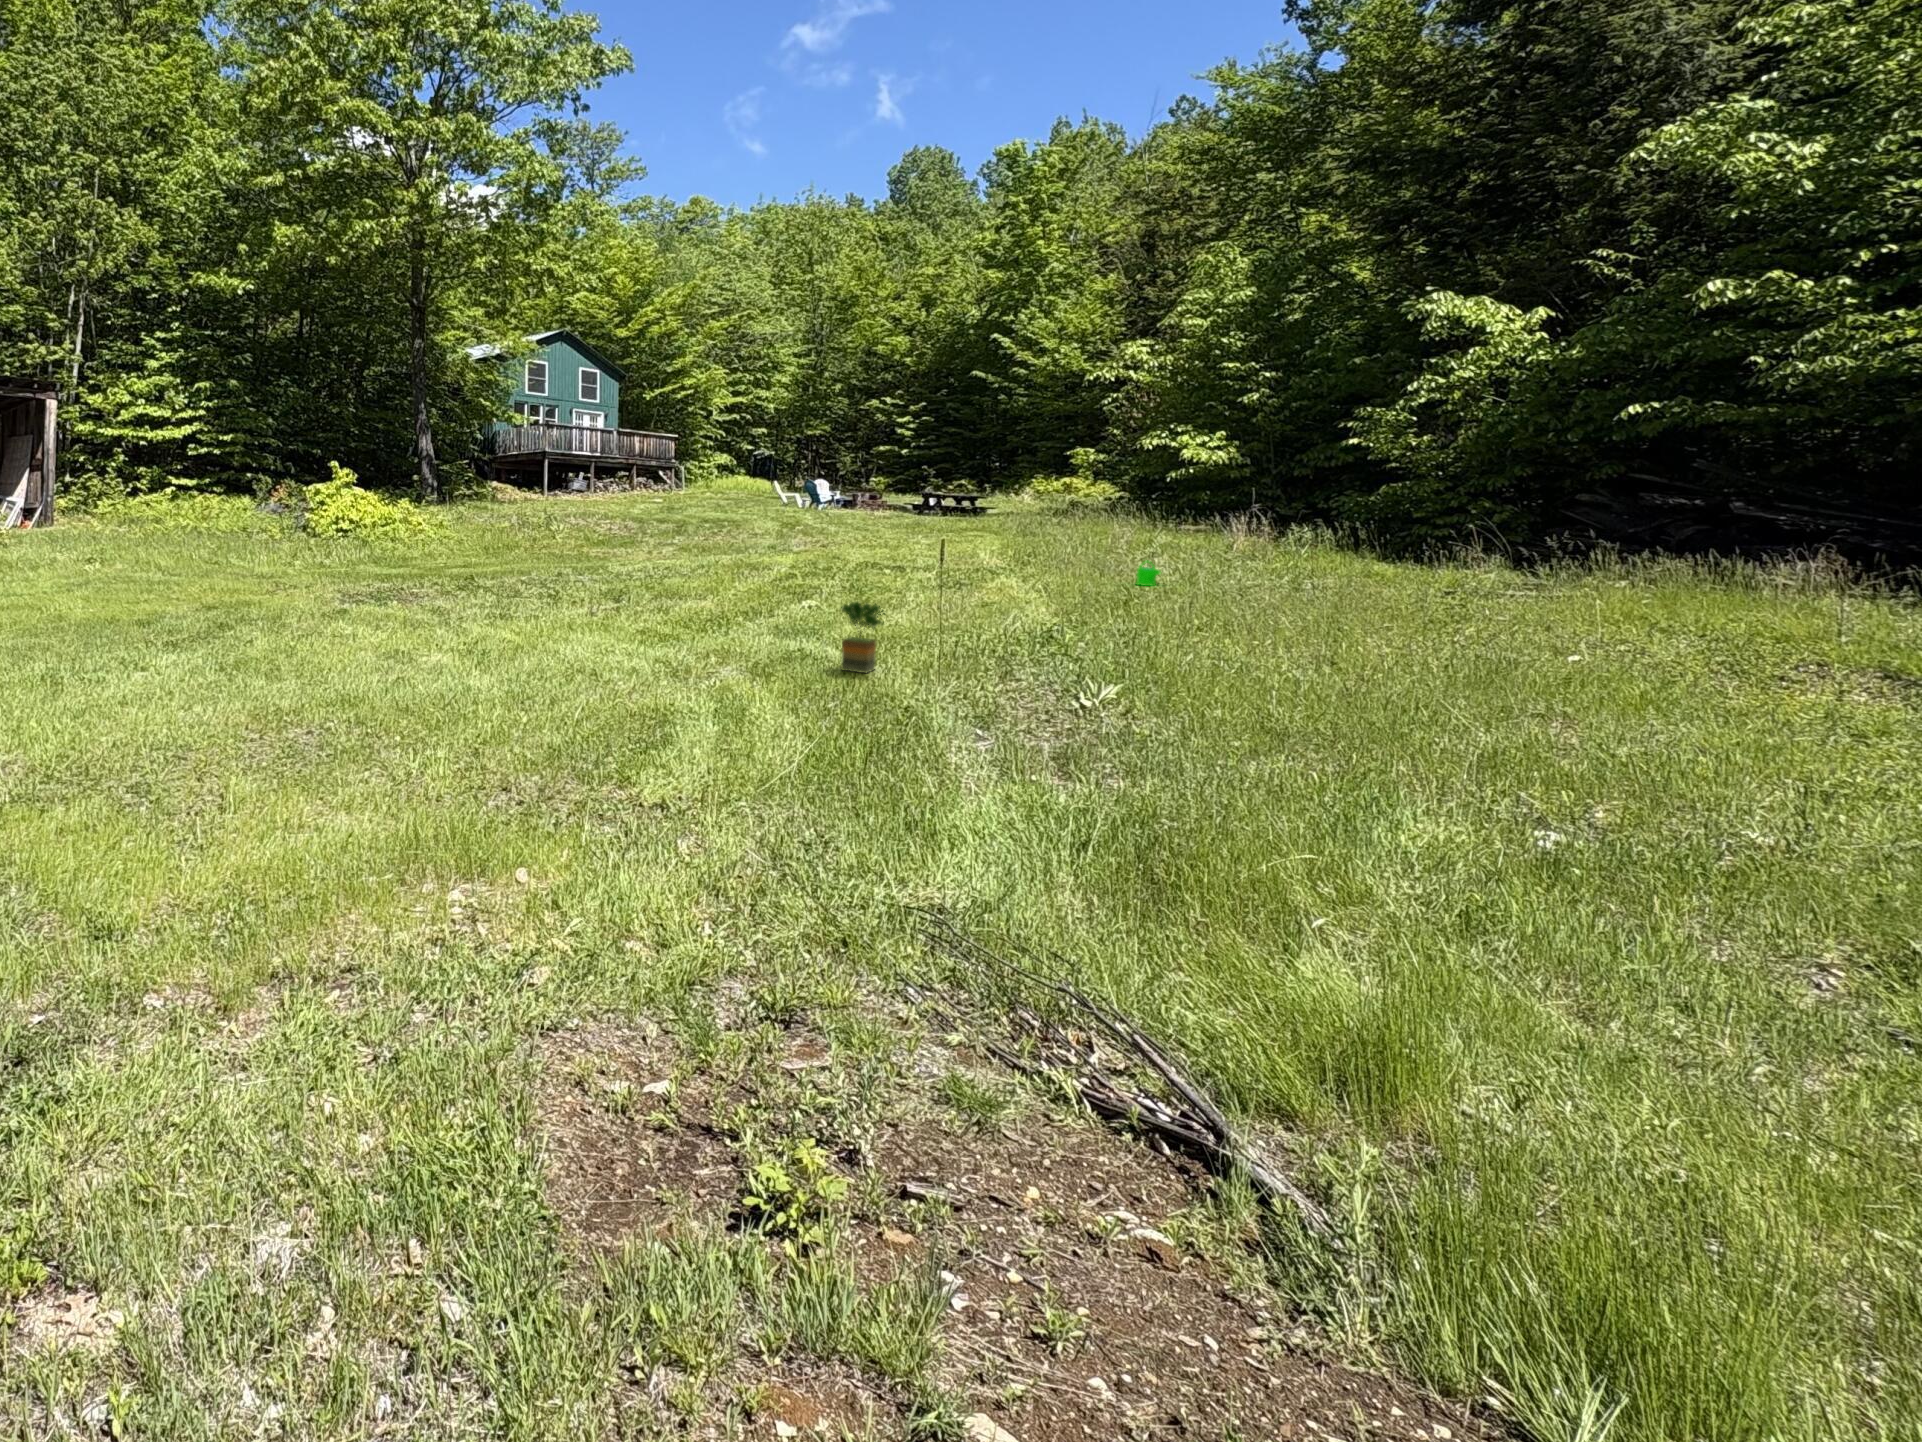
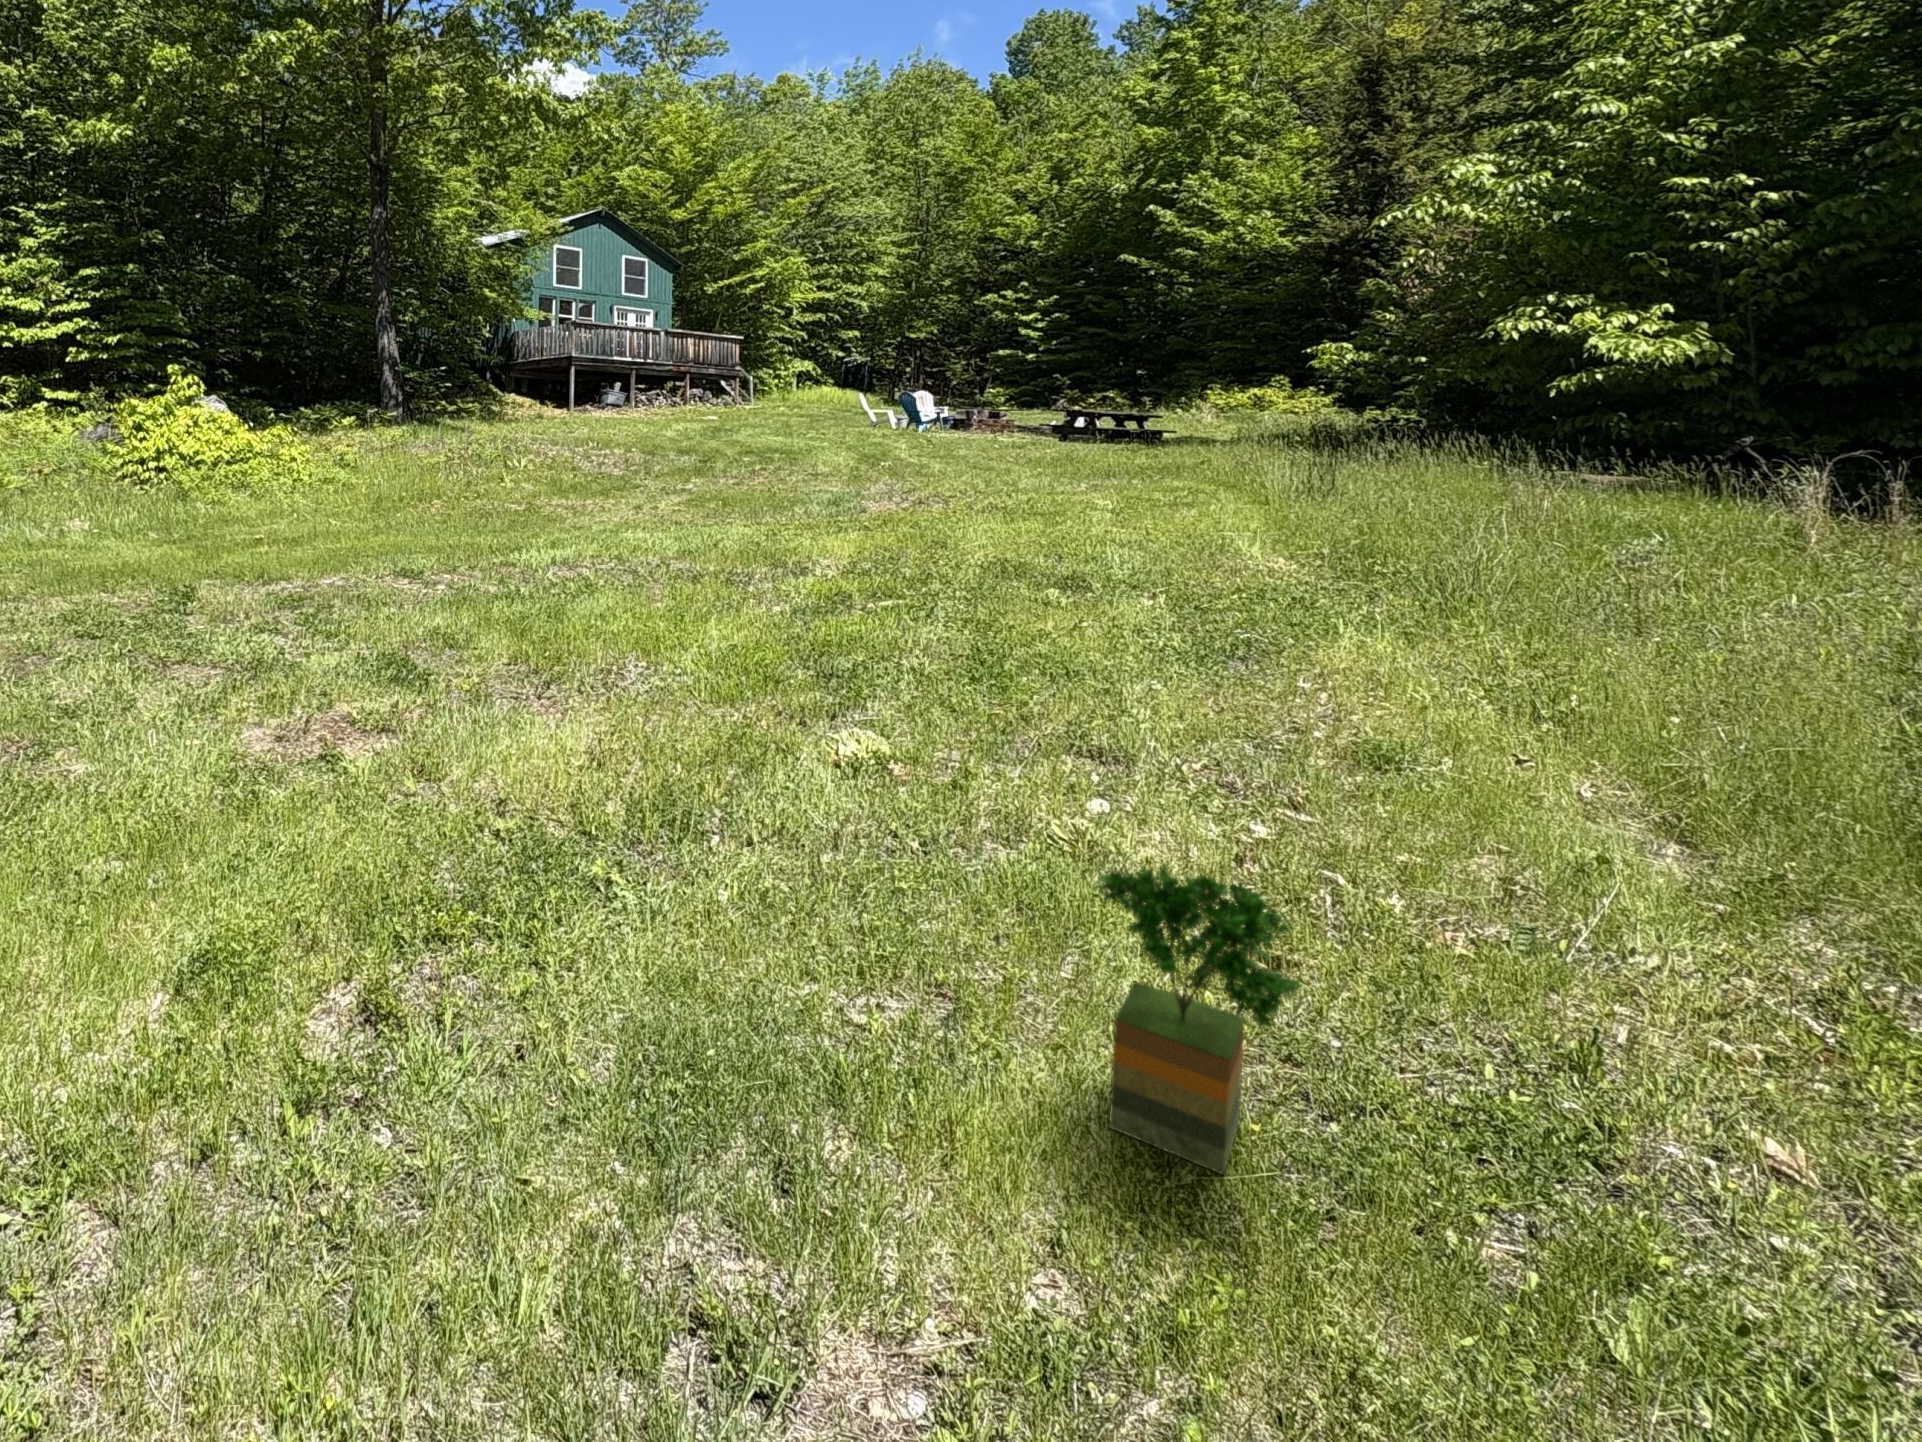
watering can: present [1136,561,1161,586] -> none [1690,585,1782,646]

